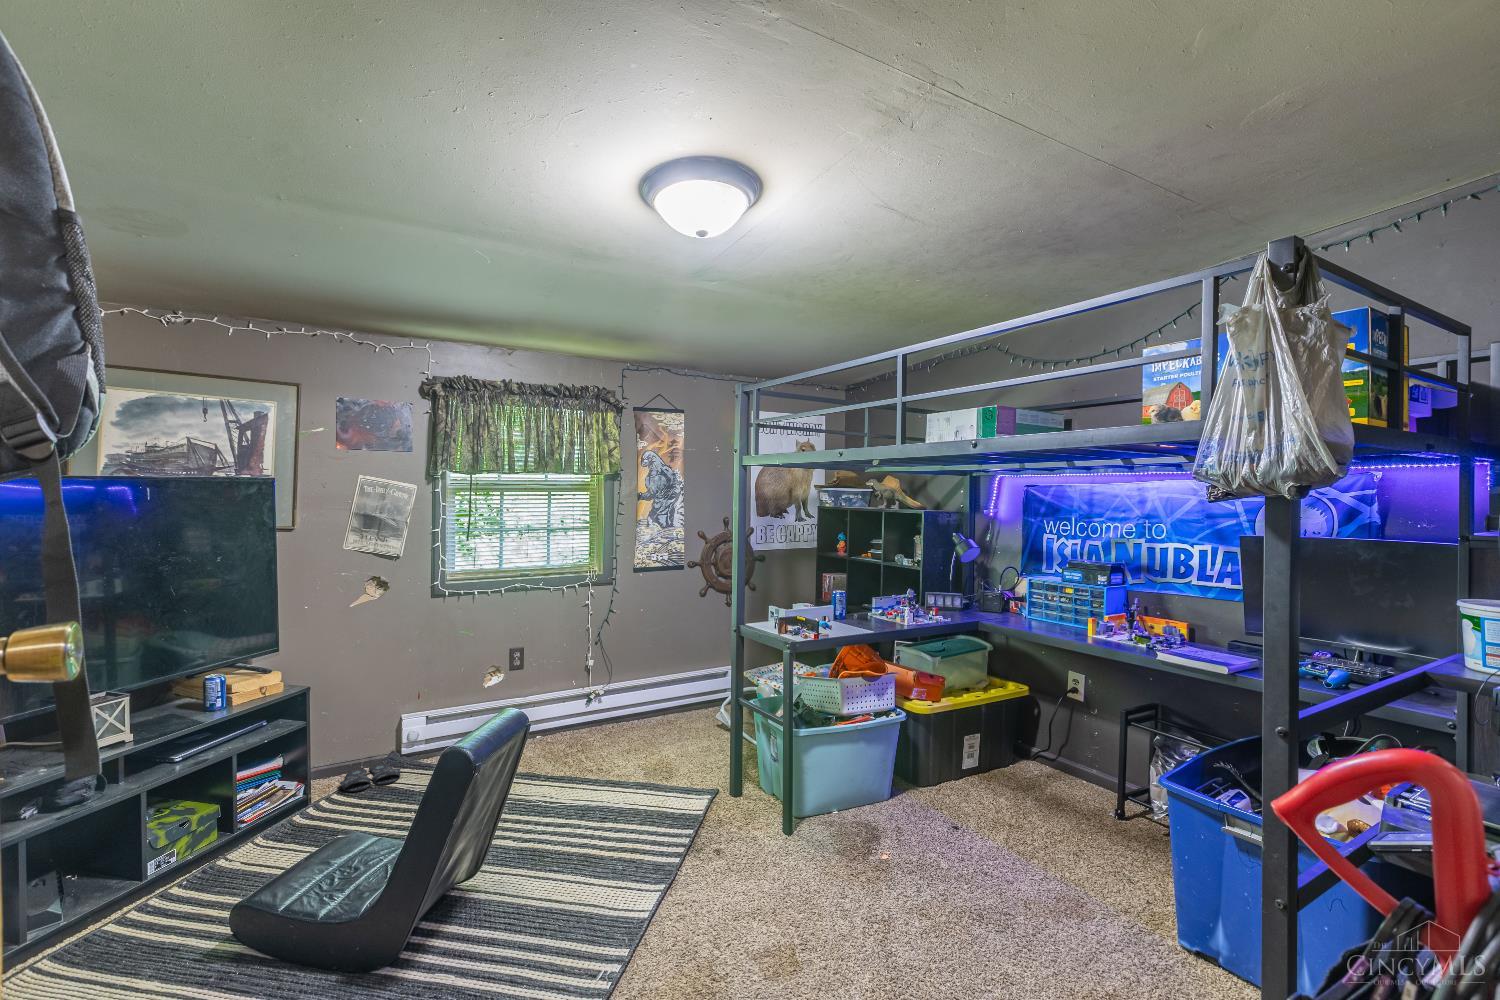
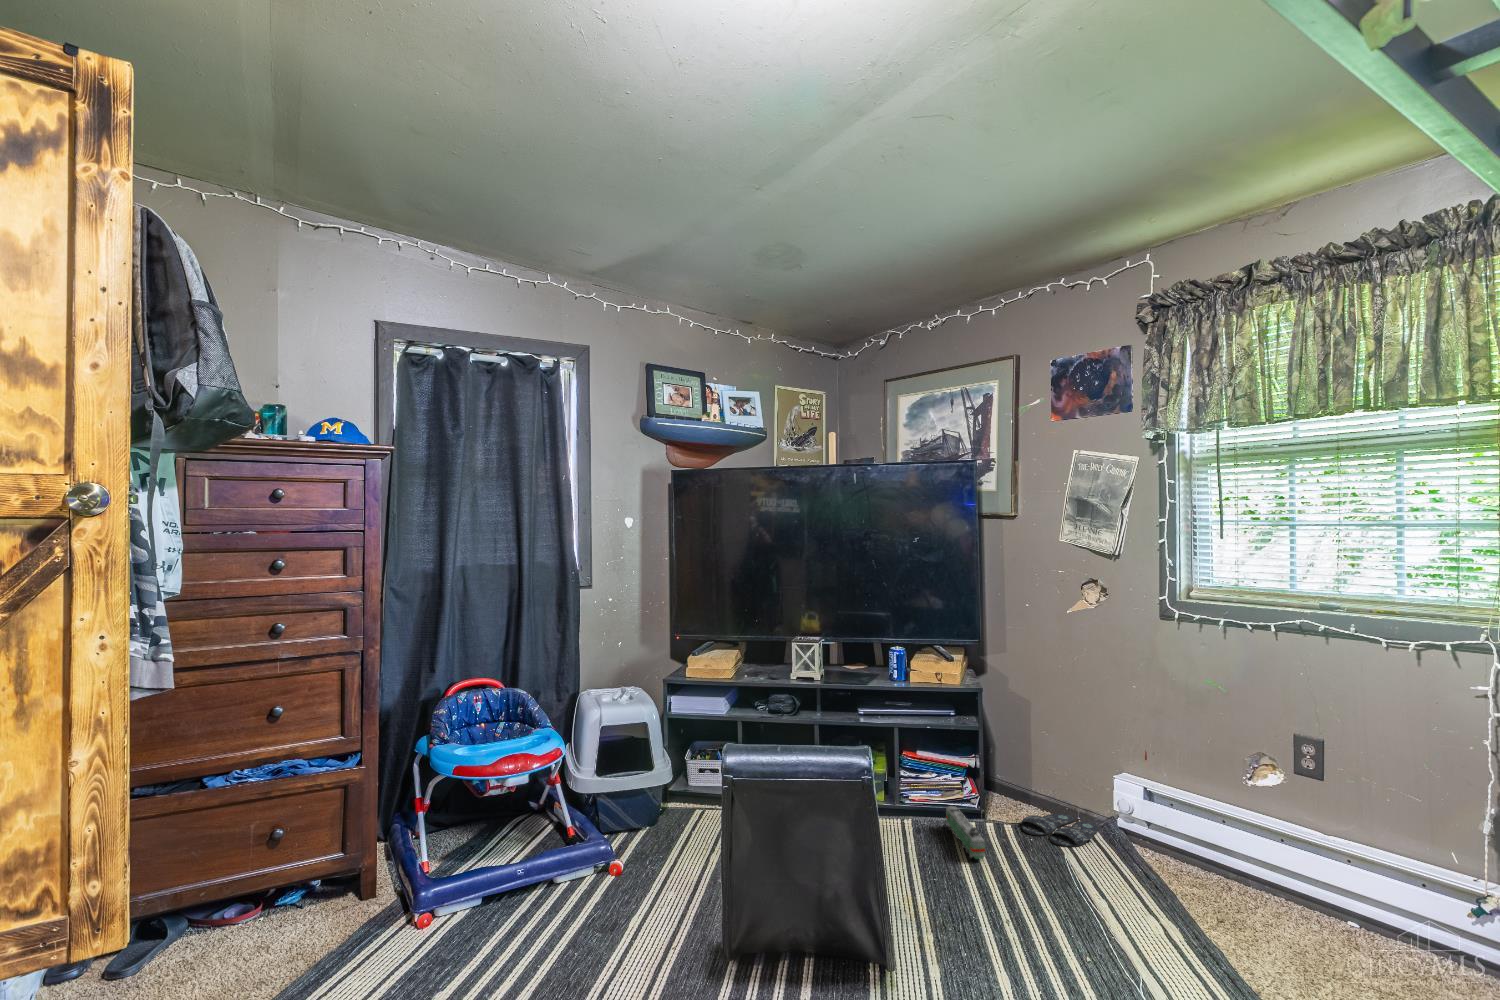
toy train: none [299,793,378,823] -> present [946,806,985,859]

